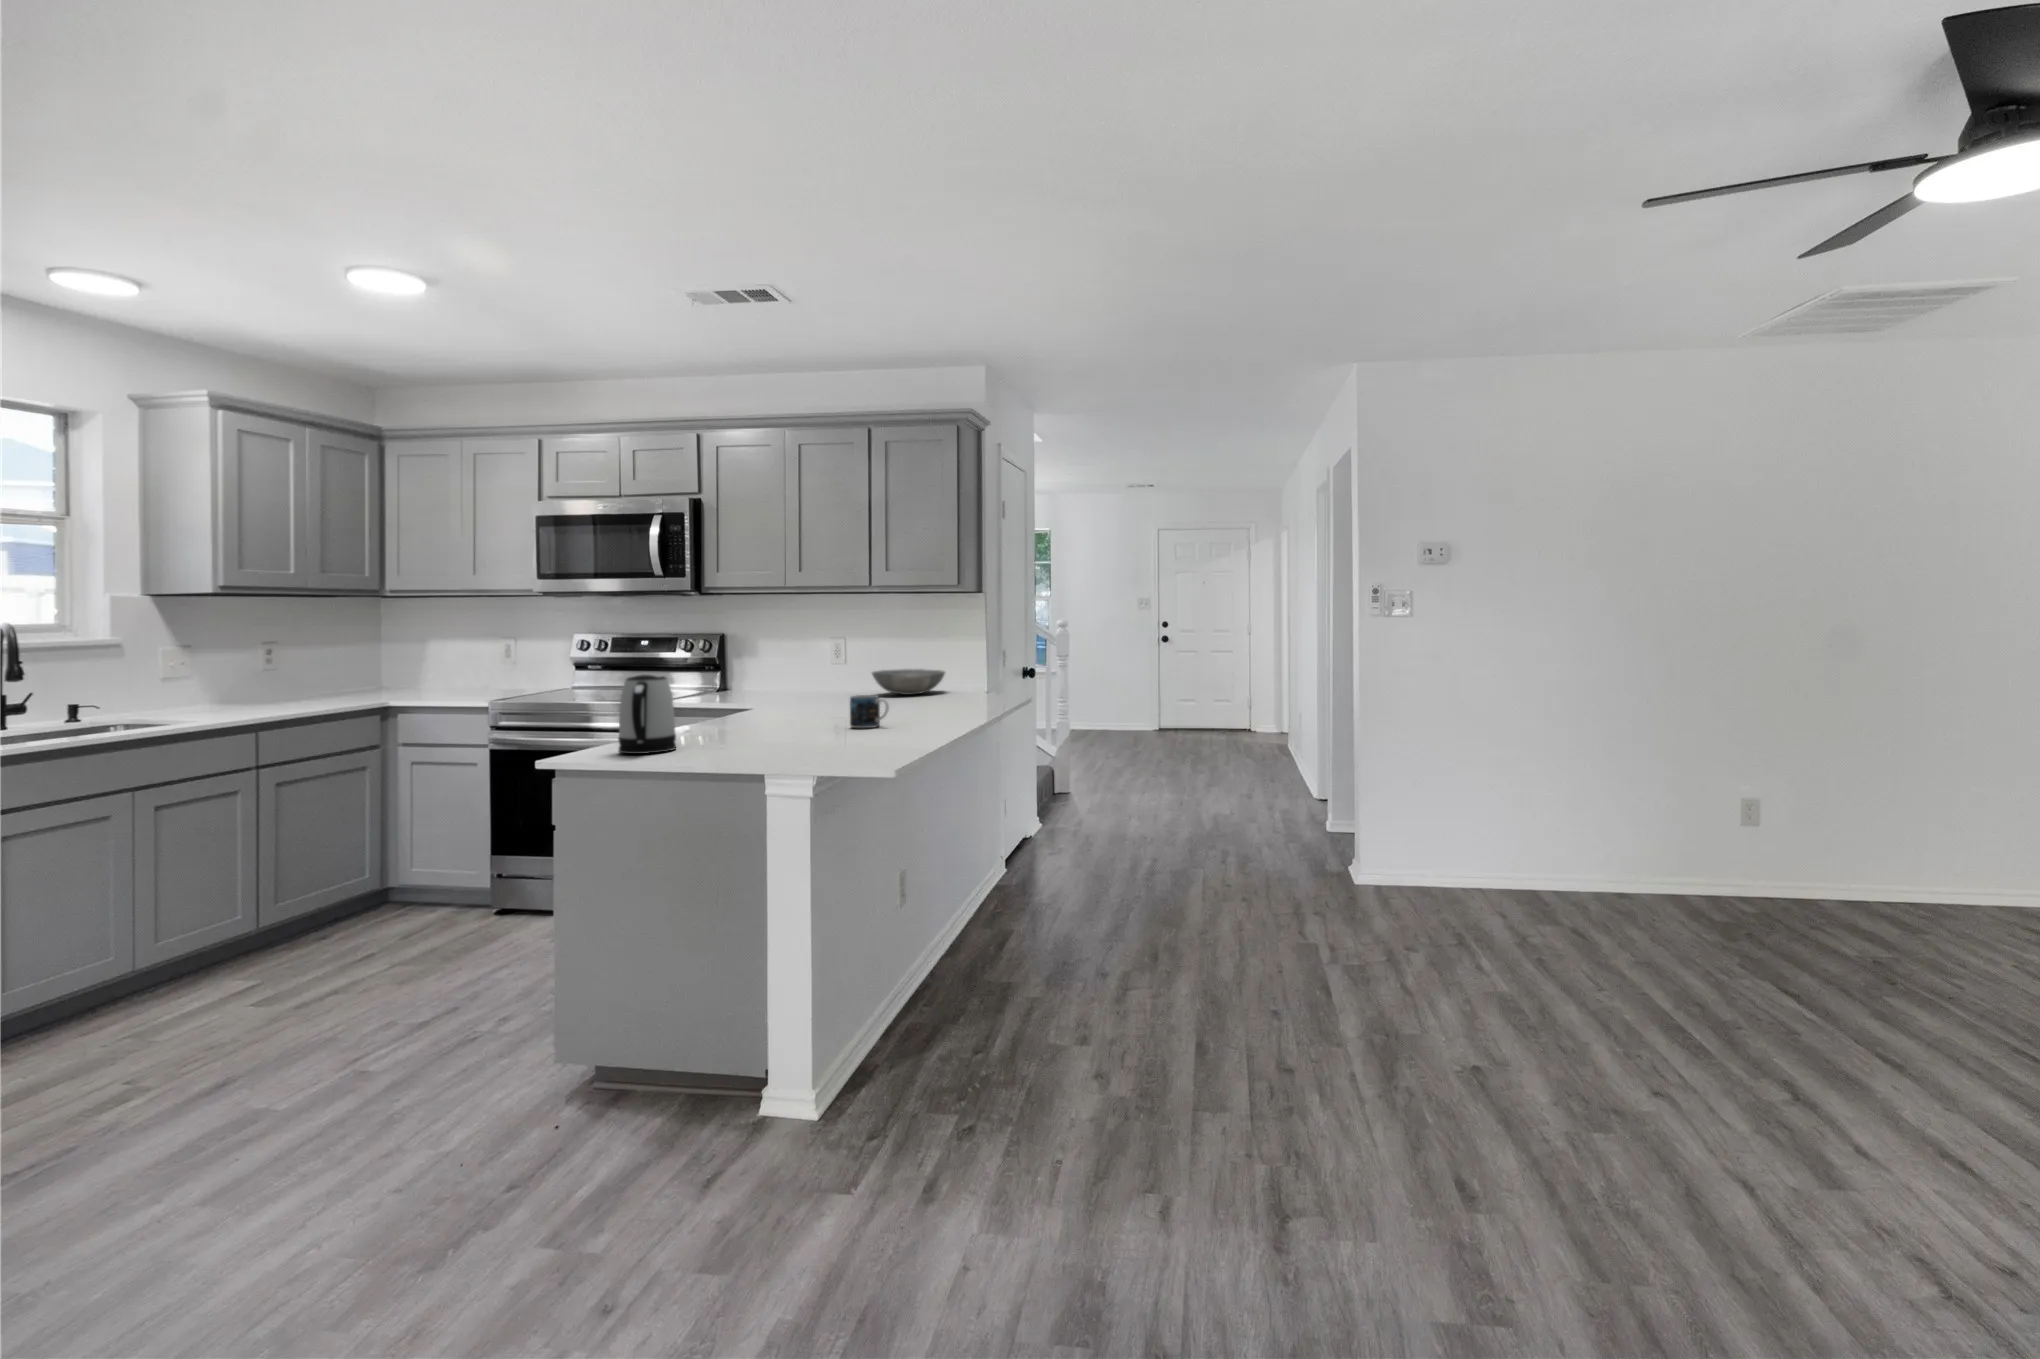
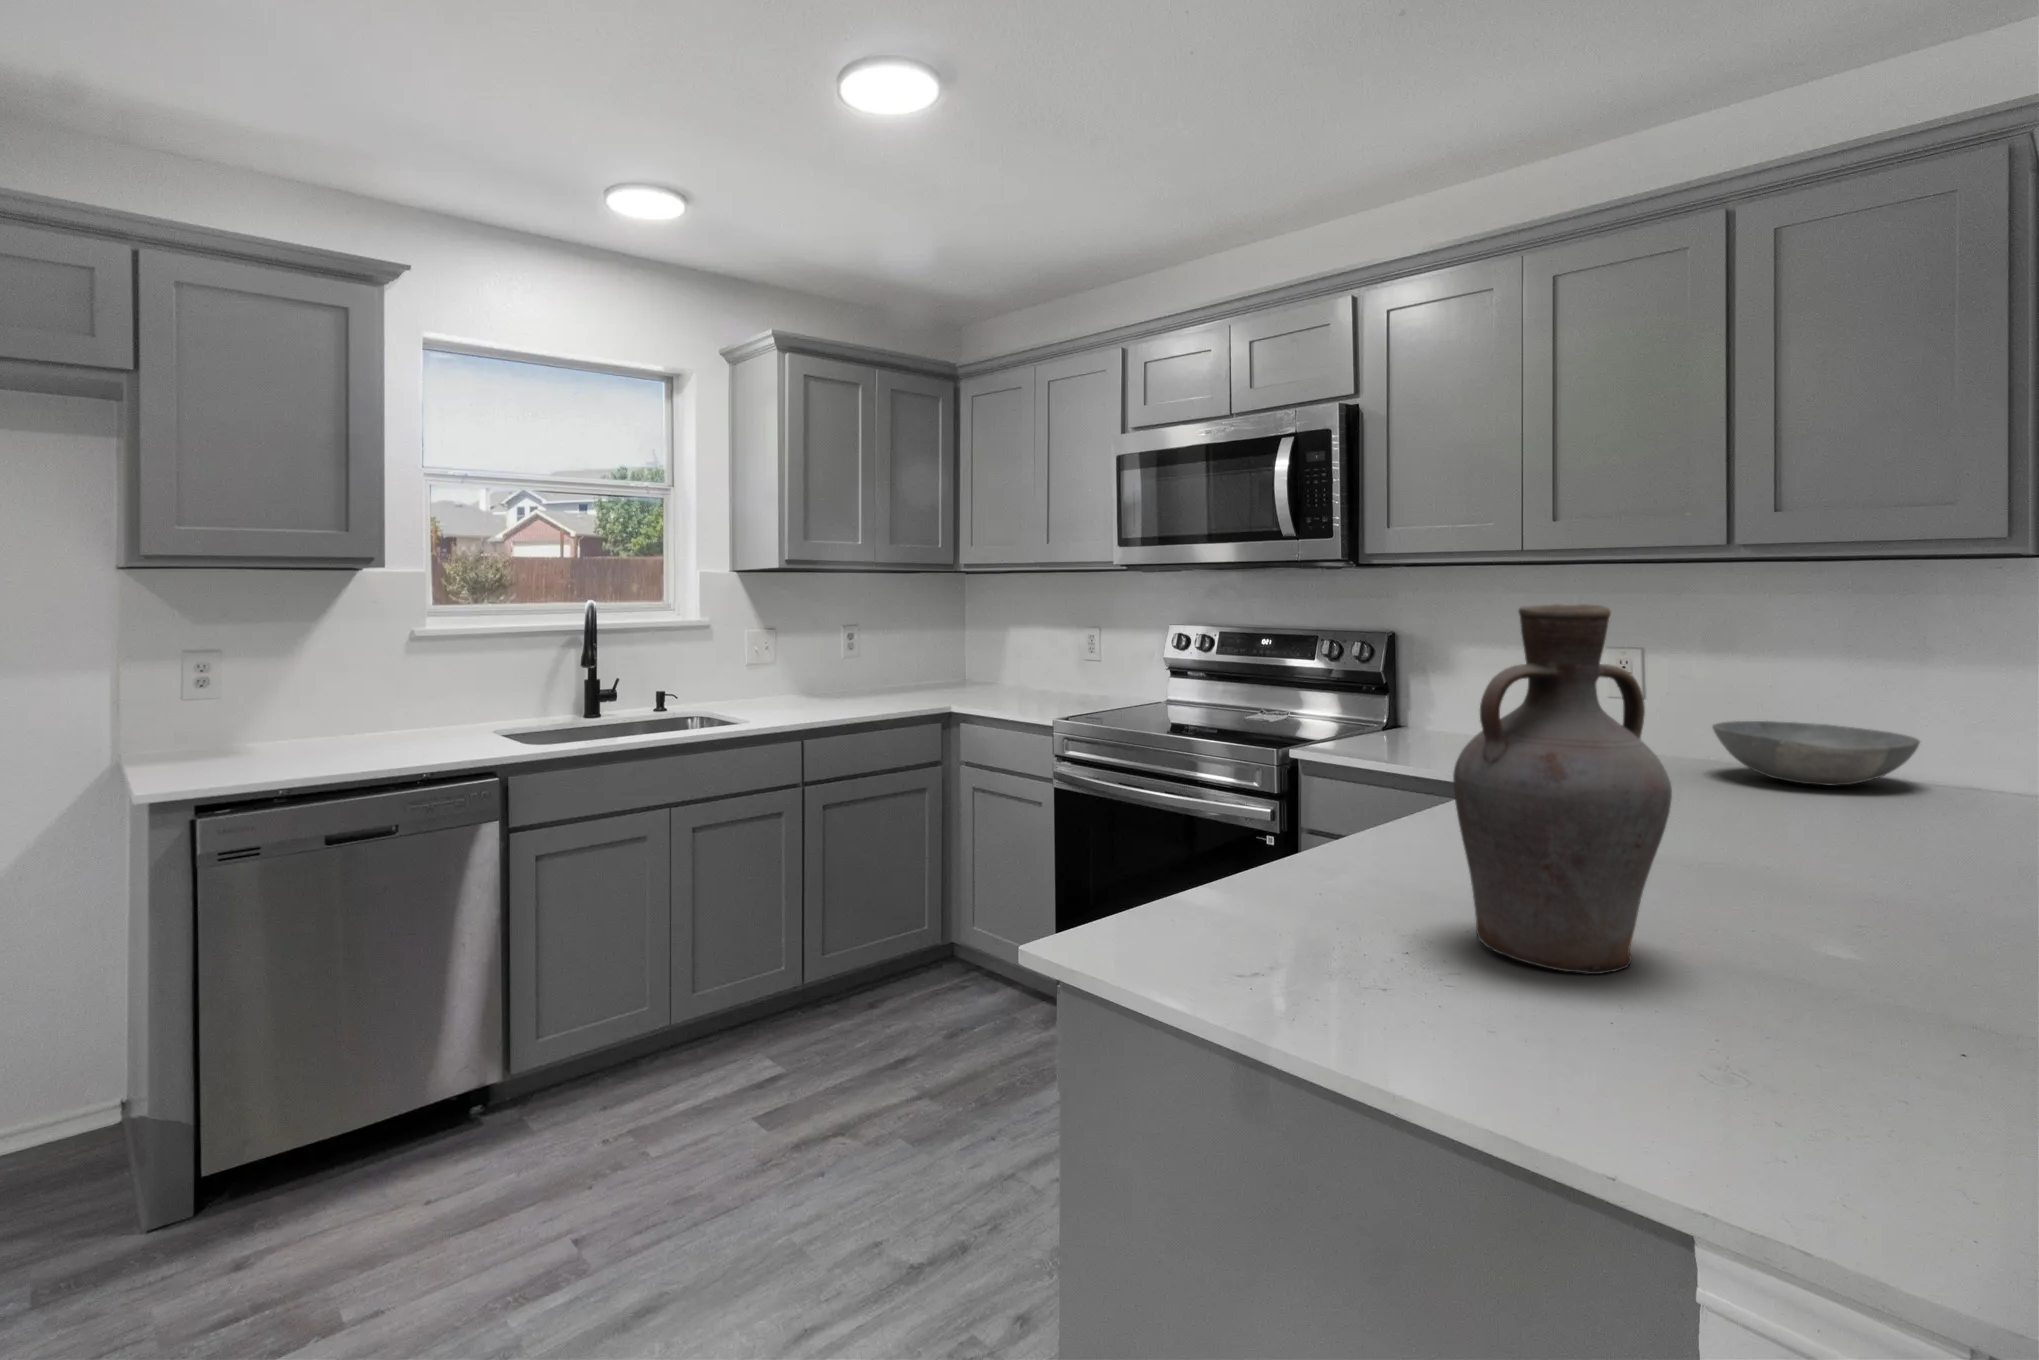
vase: none [730,608,805,742] -> present [1453,604,1672,974]
kettle: present [618,674,676,754] -> none [1189,760,1317,960]
mug: present [850,695,889,728] -> none [1780,844,1936,952]

